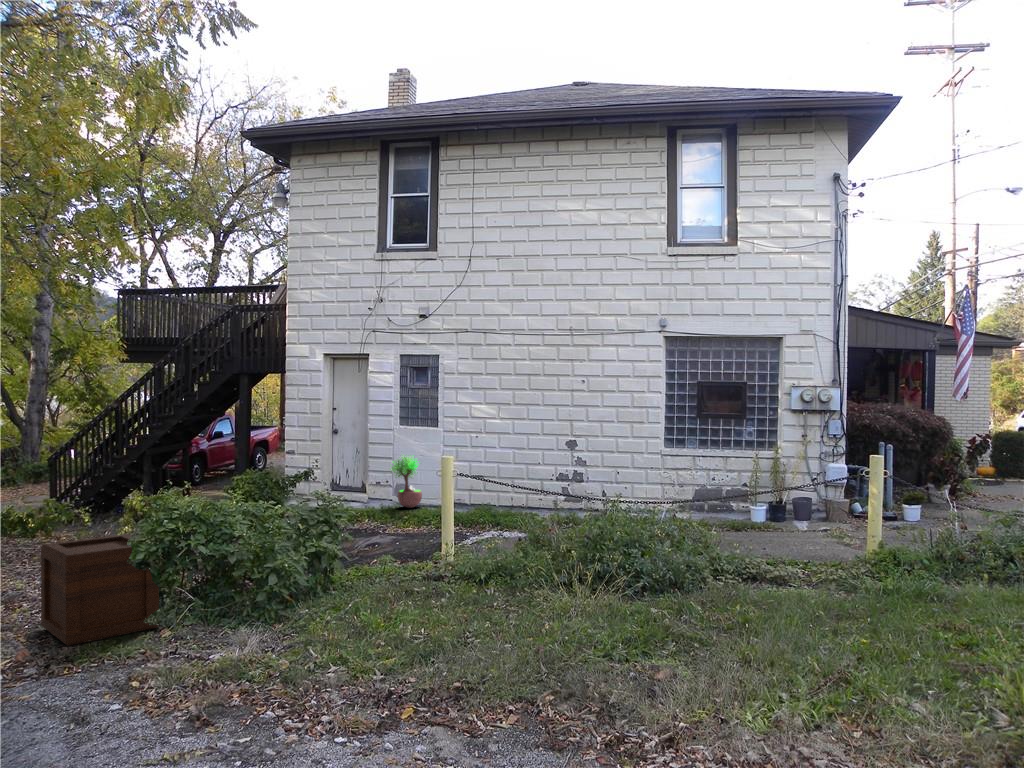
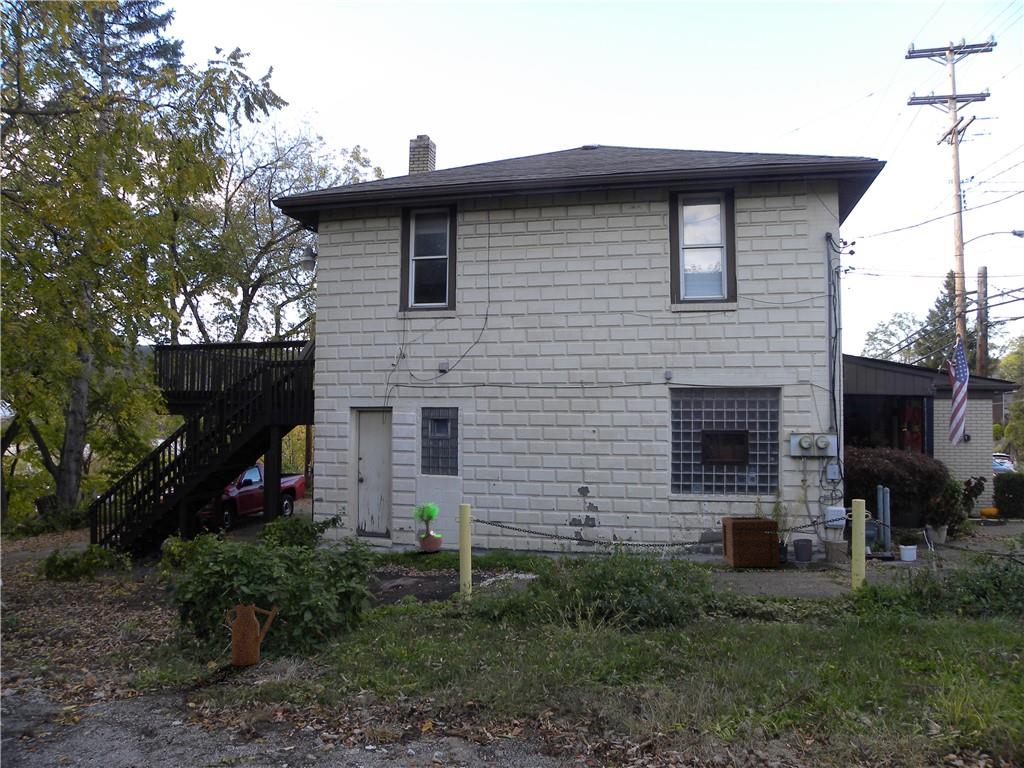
wooden crate: present [41,534,159,646] -> present [722,517,780,567]
watering can: none [180,566,240,636] -> present [226,604,279,666]

